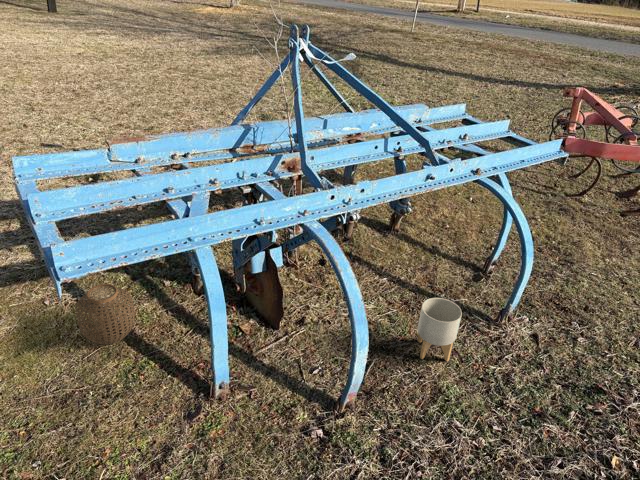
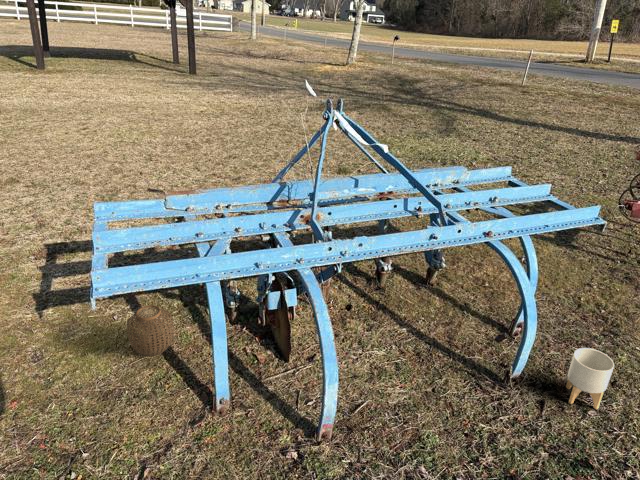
planter: present [417,298,462,361] -> present [566,348,614,409]

